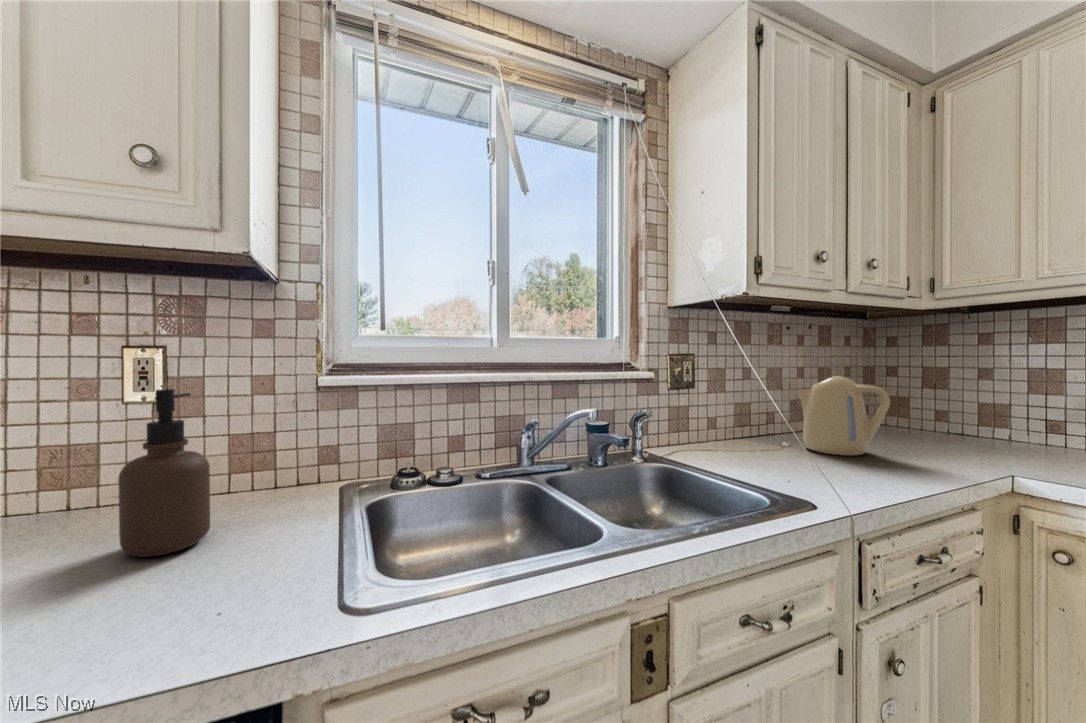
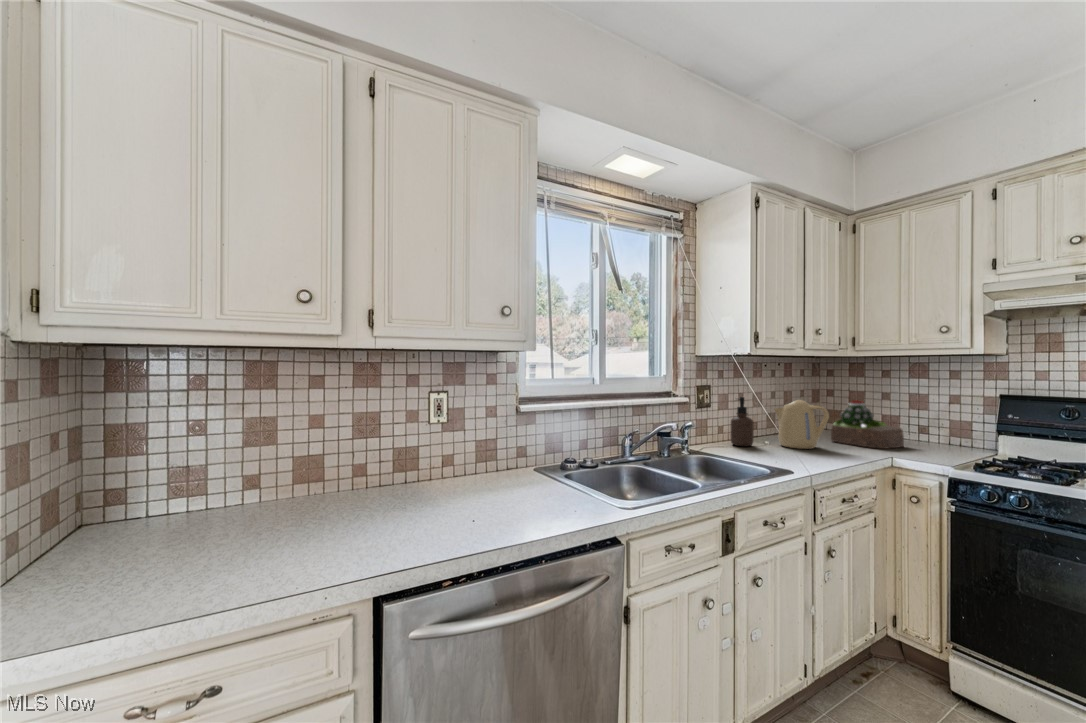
succulent plant: none [892,379,1026,458] -> present [831,401,904,449]
soap dispenser: present [118,389,210,557] -> present [731,397,753,446]

